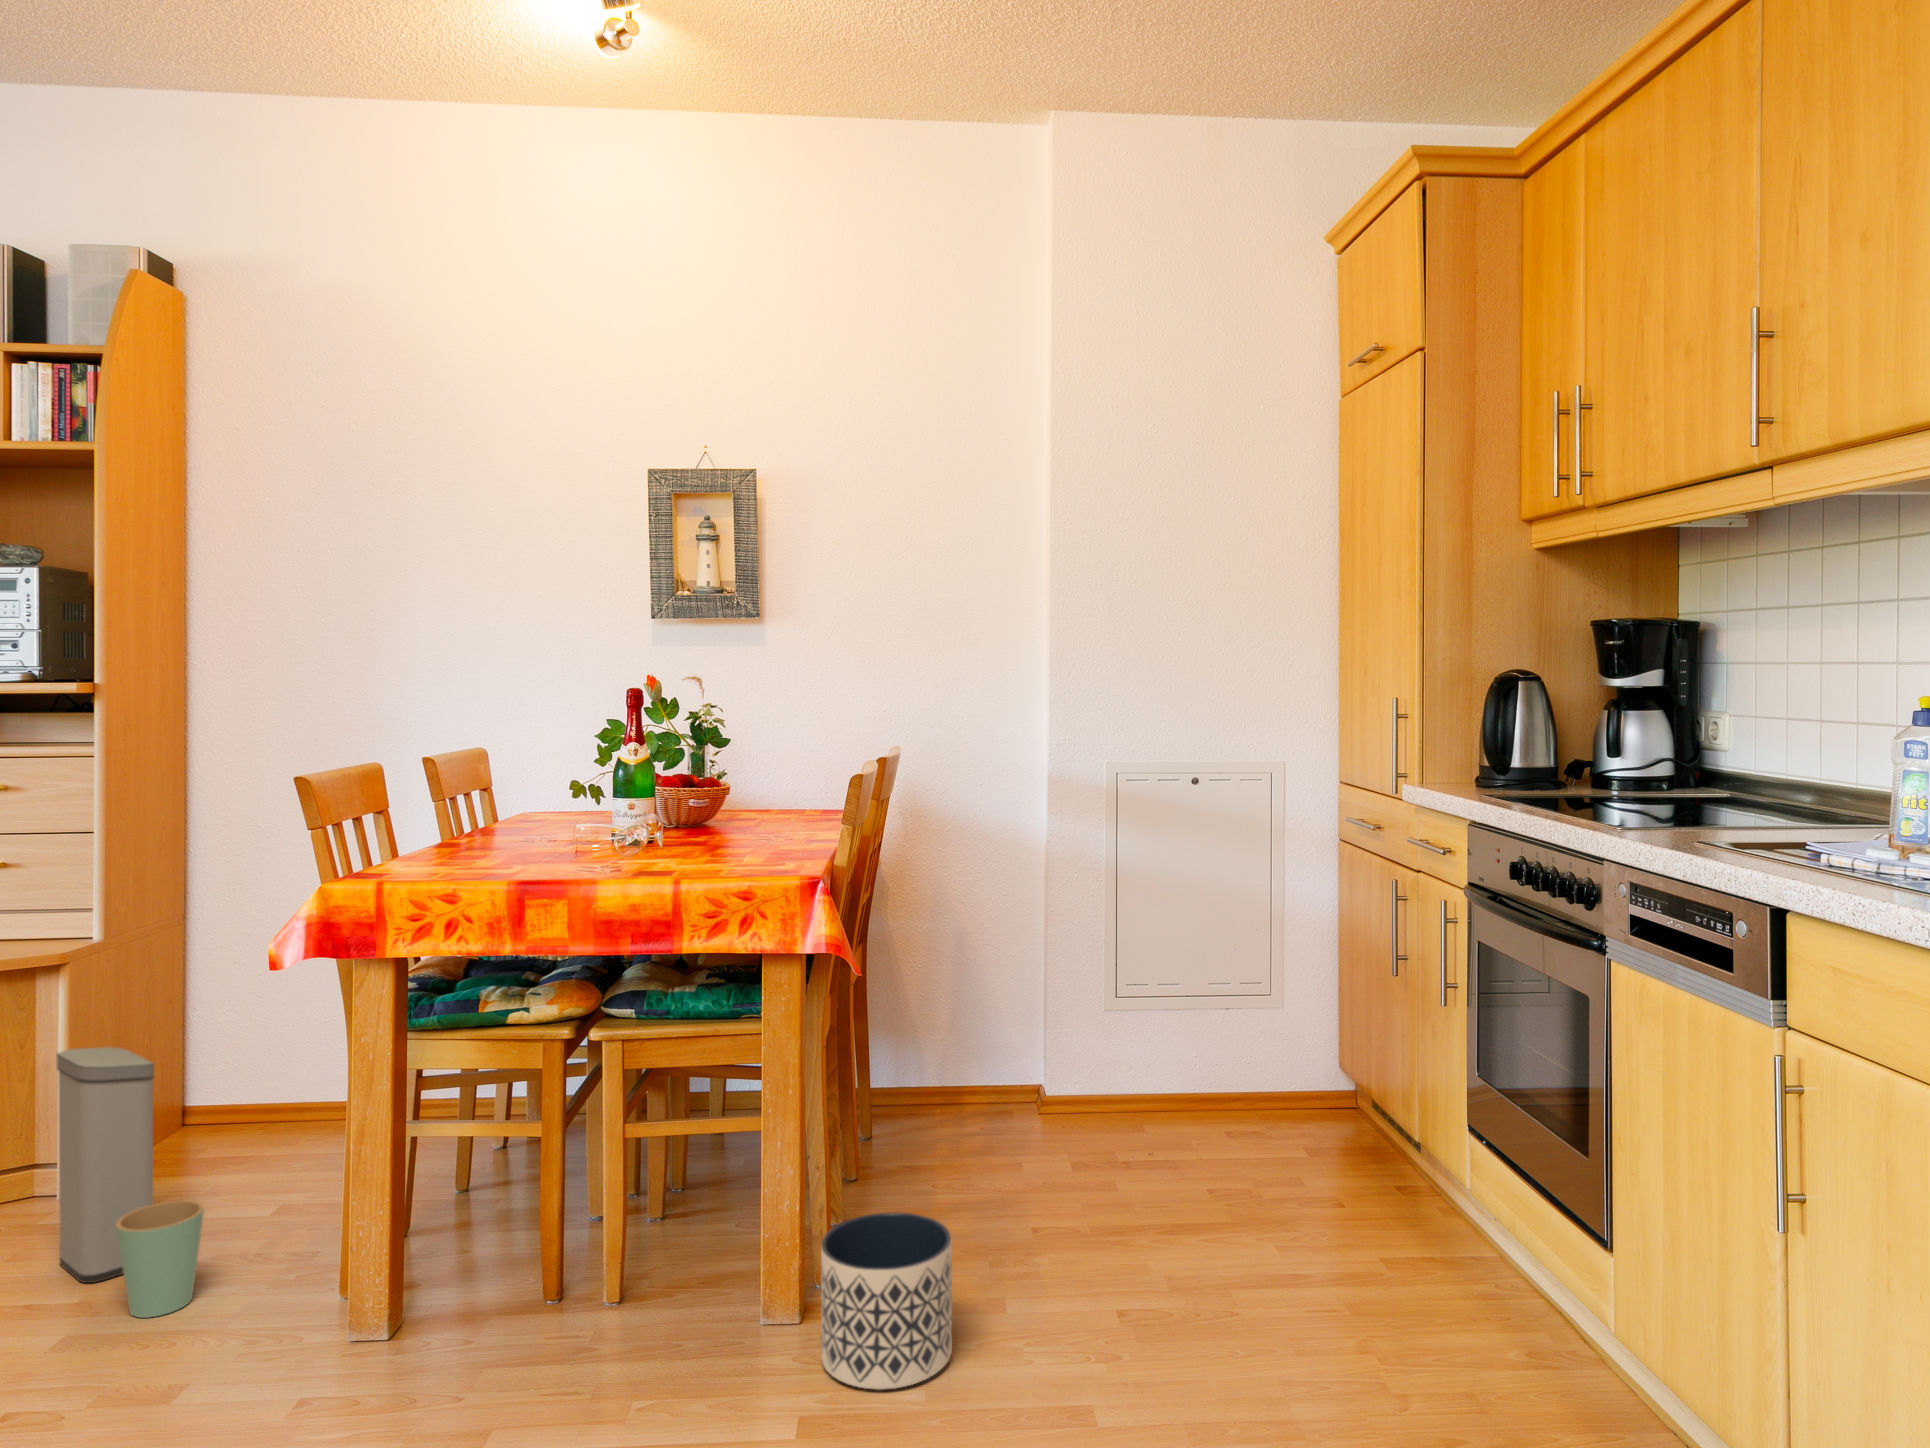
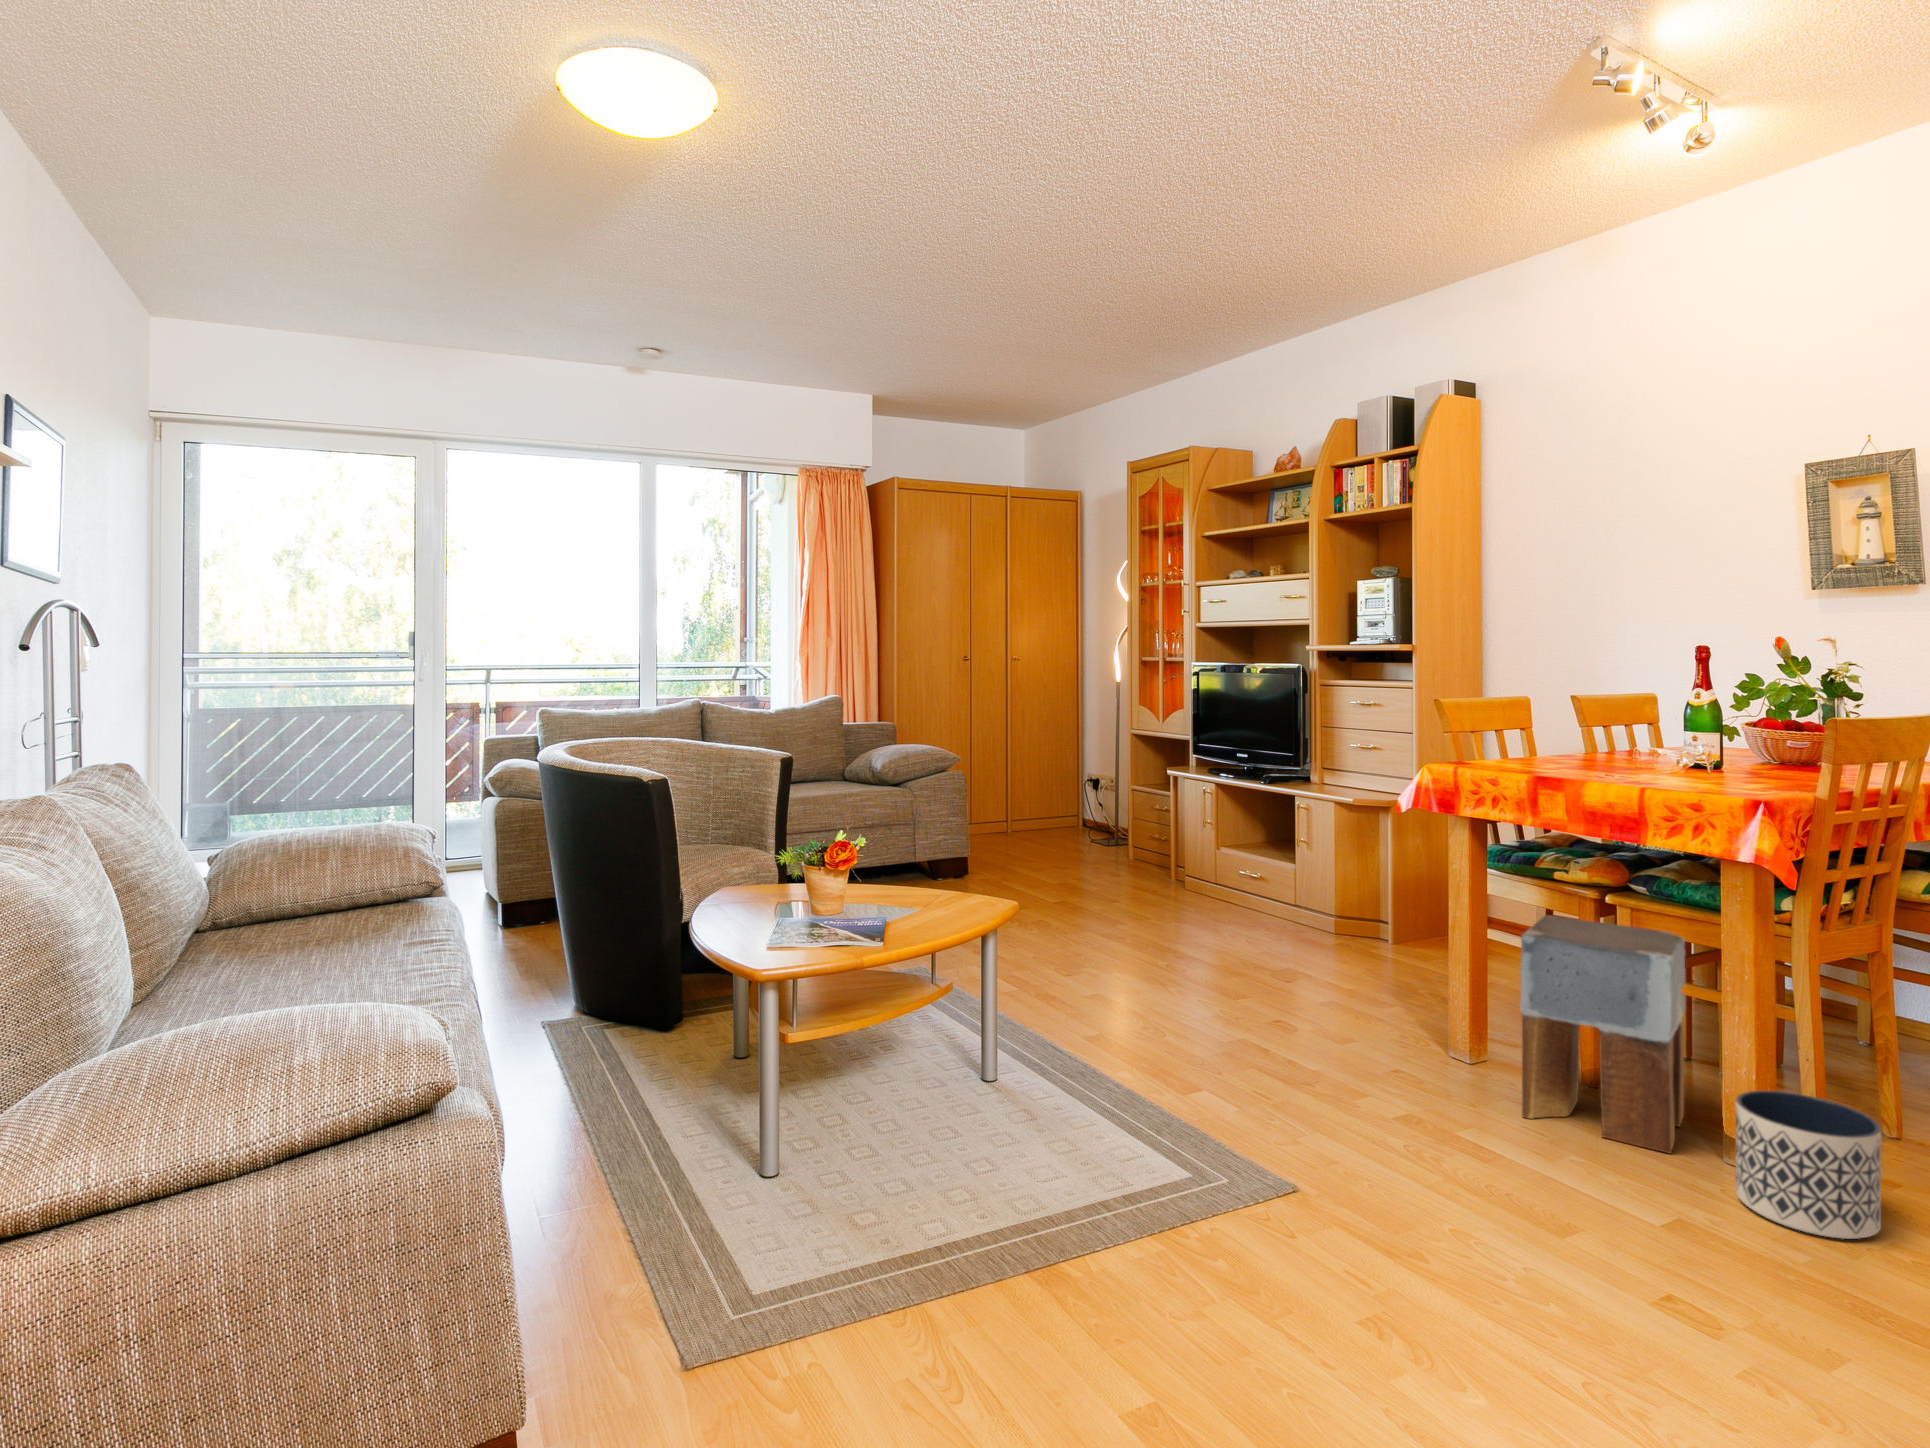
trash can: present [57,1047,204,1318] -> none [1352,853,1402,1003]
stool: none [519,1058,730,1409] -> present [1520,916,1685,1153]

